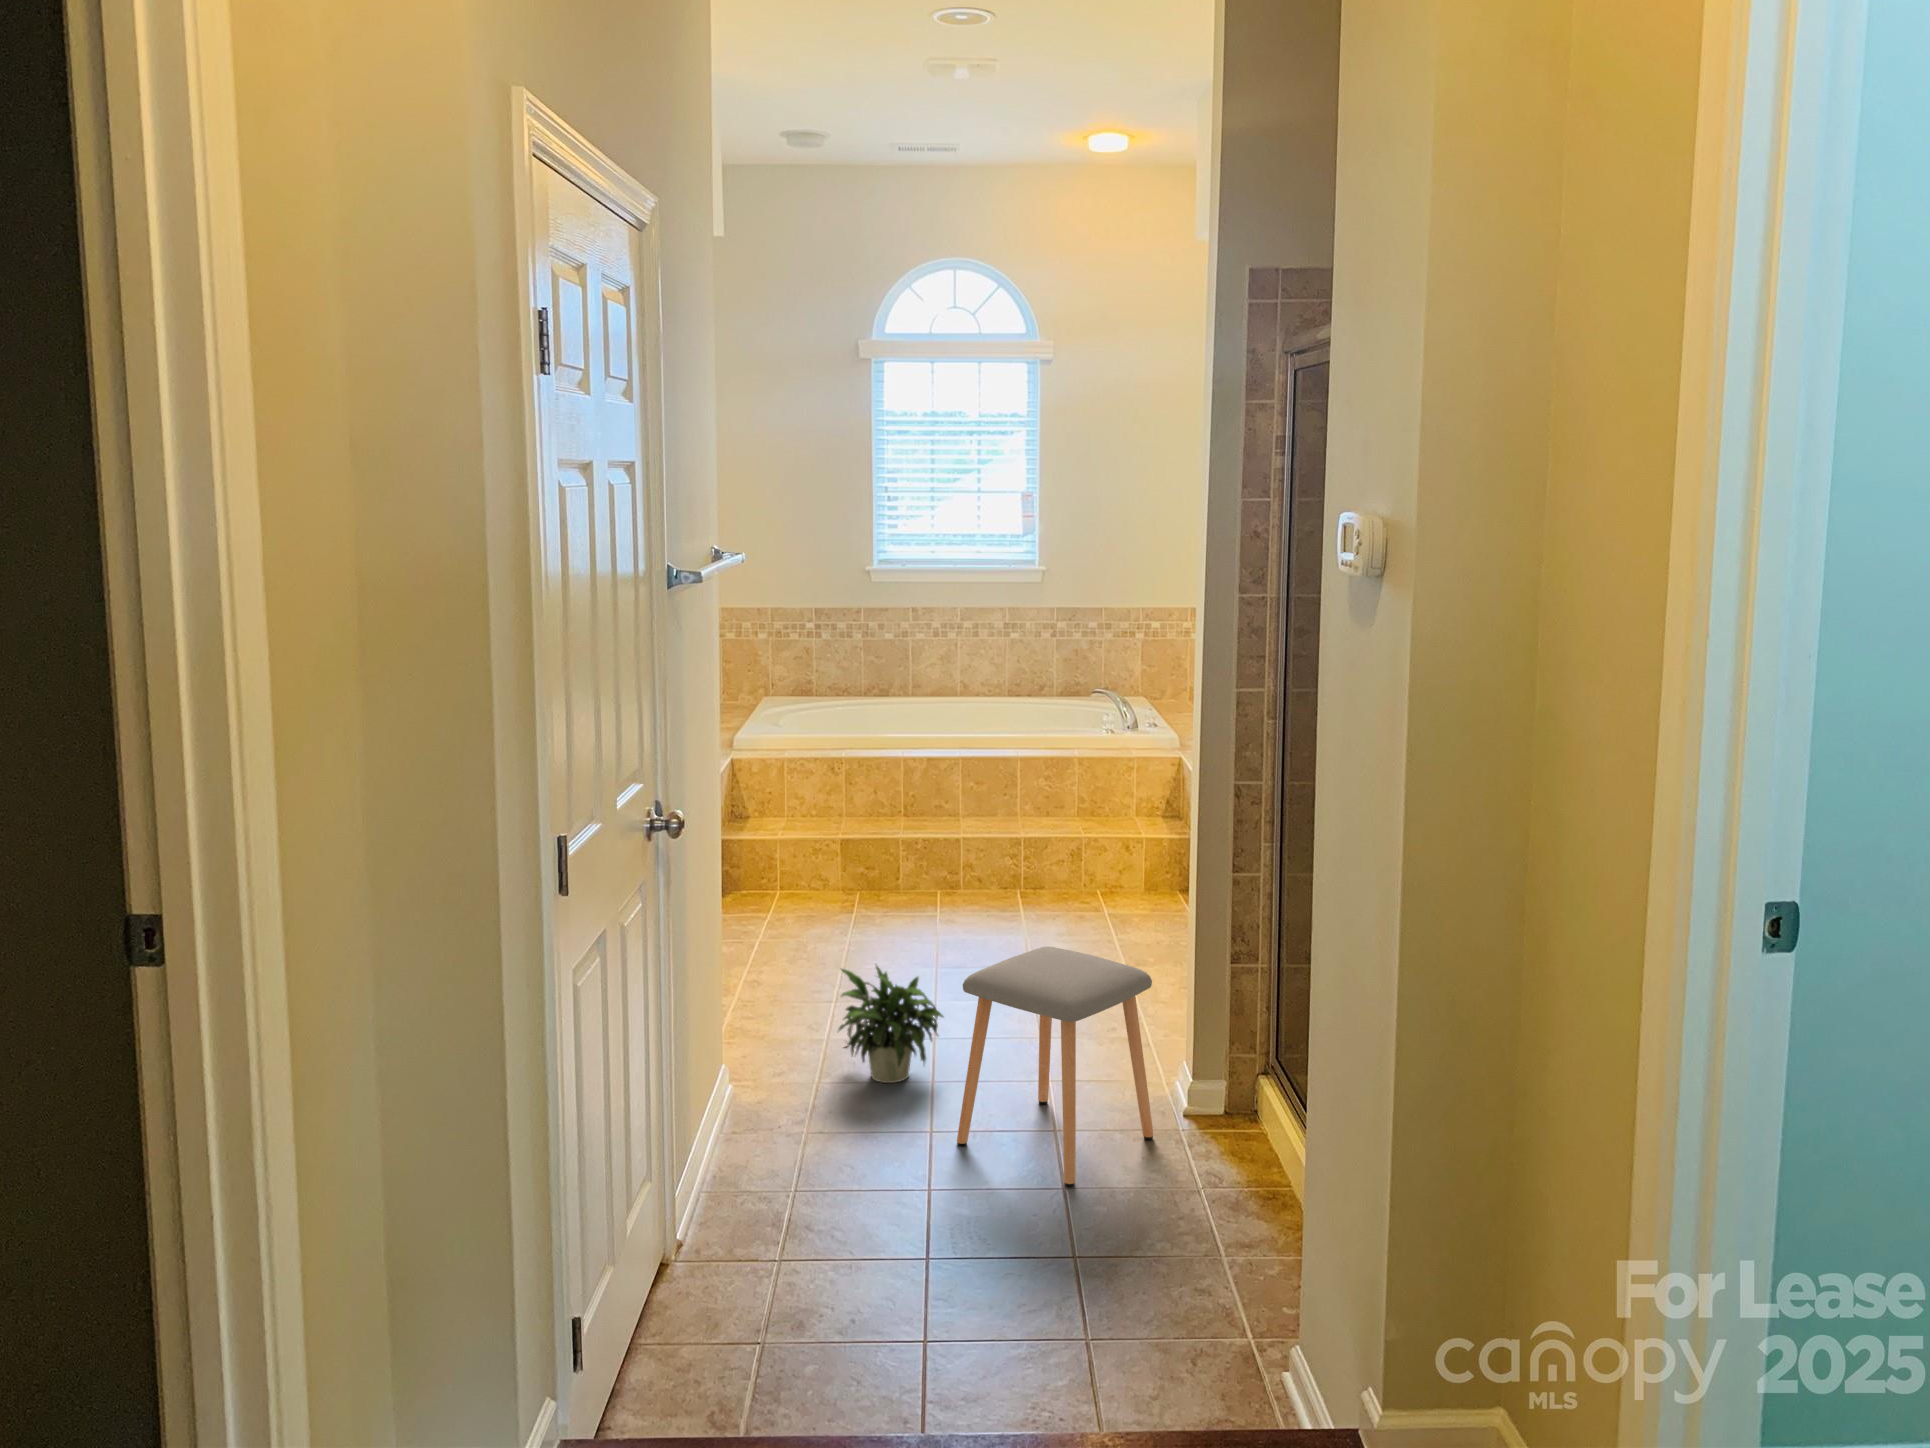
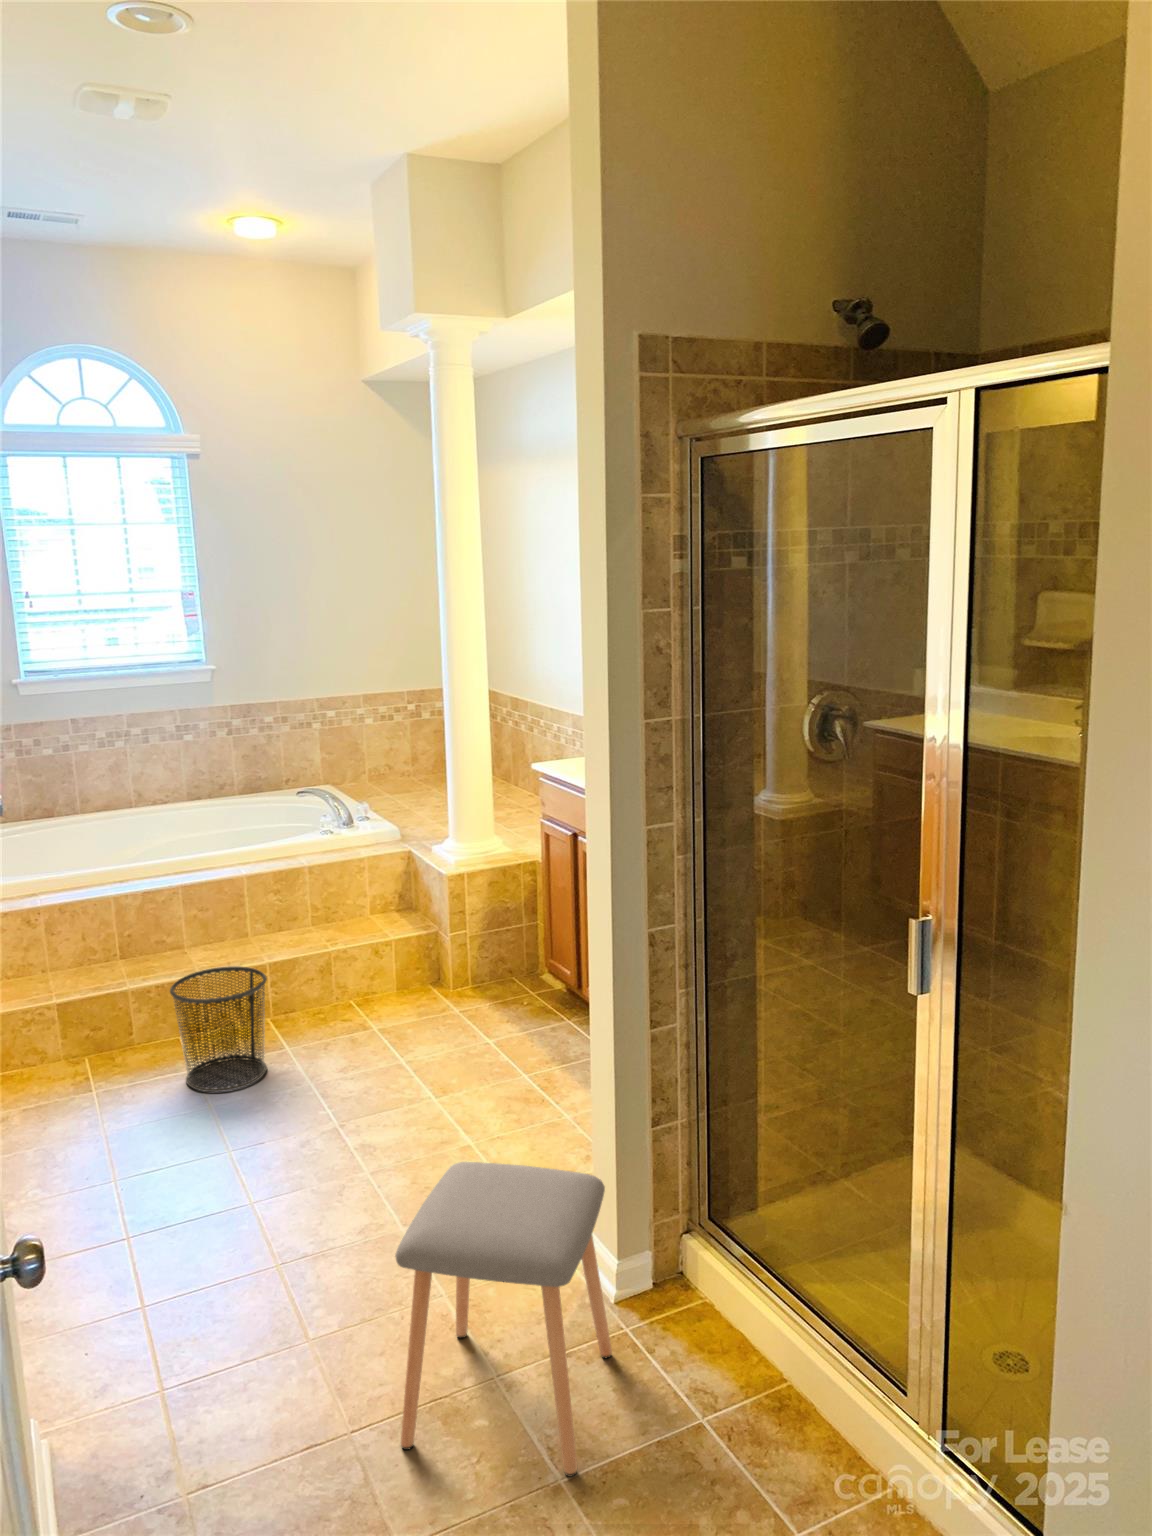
waste bin: none [922,826,1006,933] -> present [170,966,267,1092]
potted plant: present [839,966,943,1083] -> none [173,1213,325,1366]

